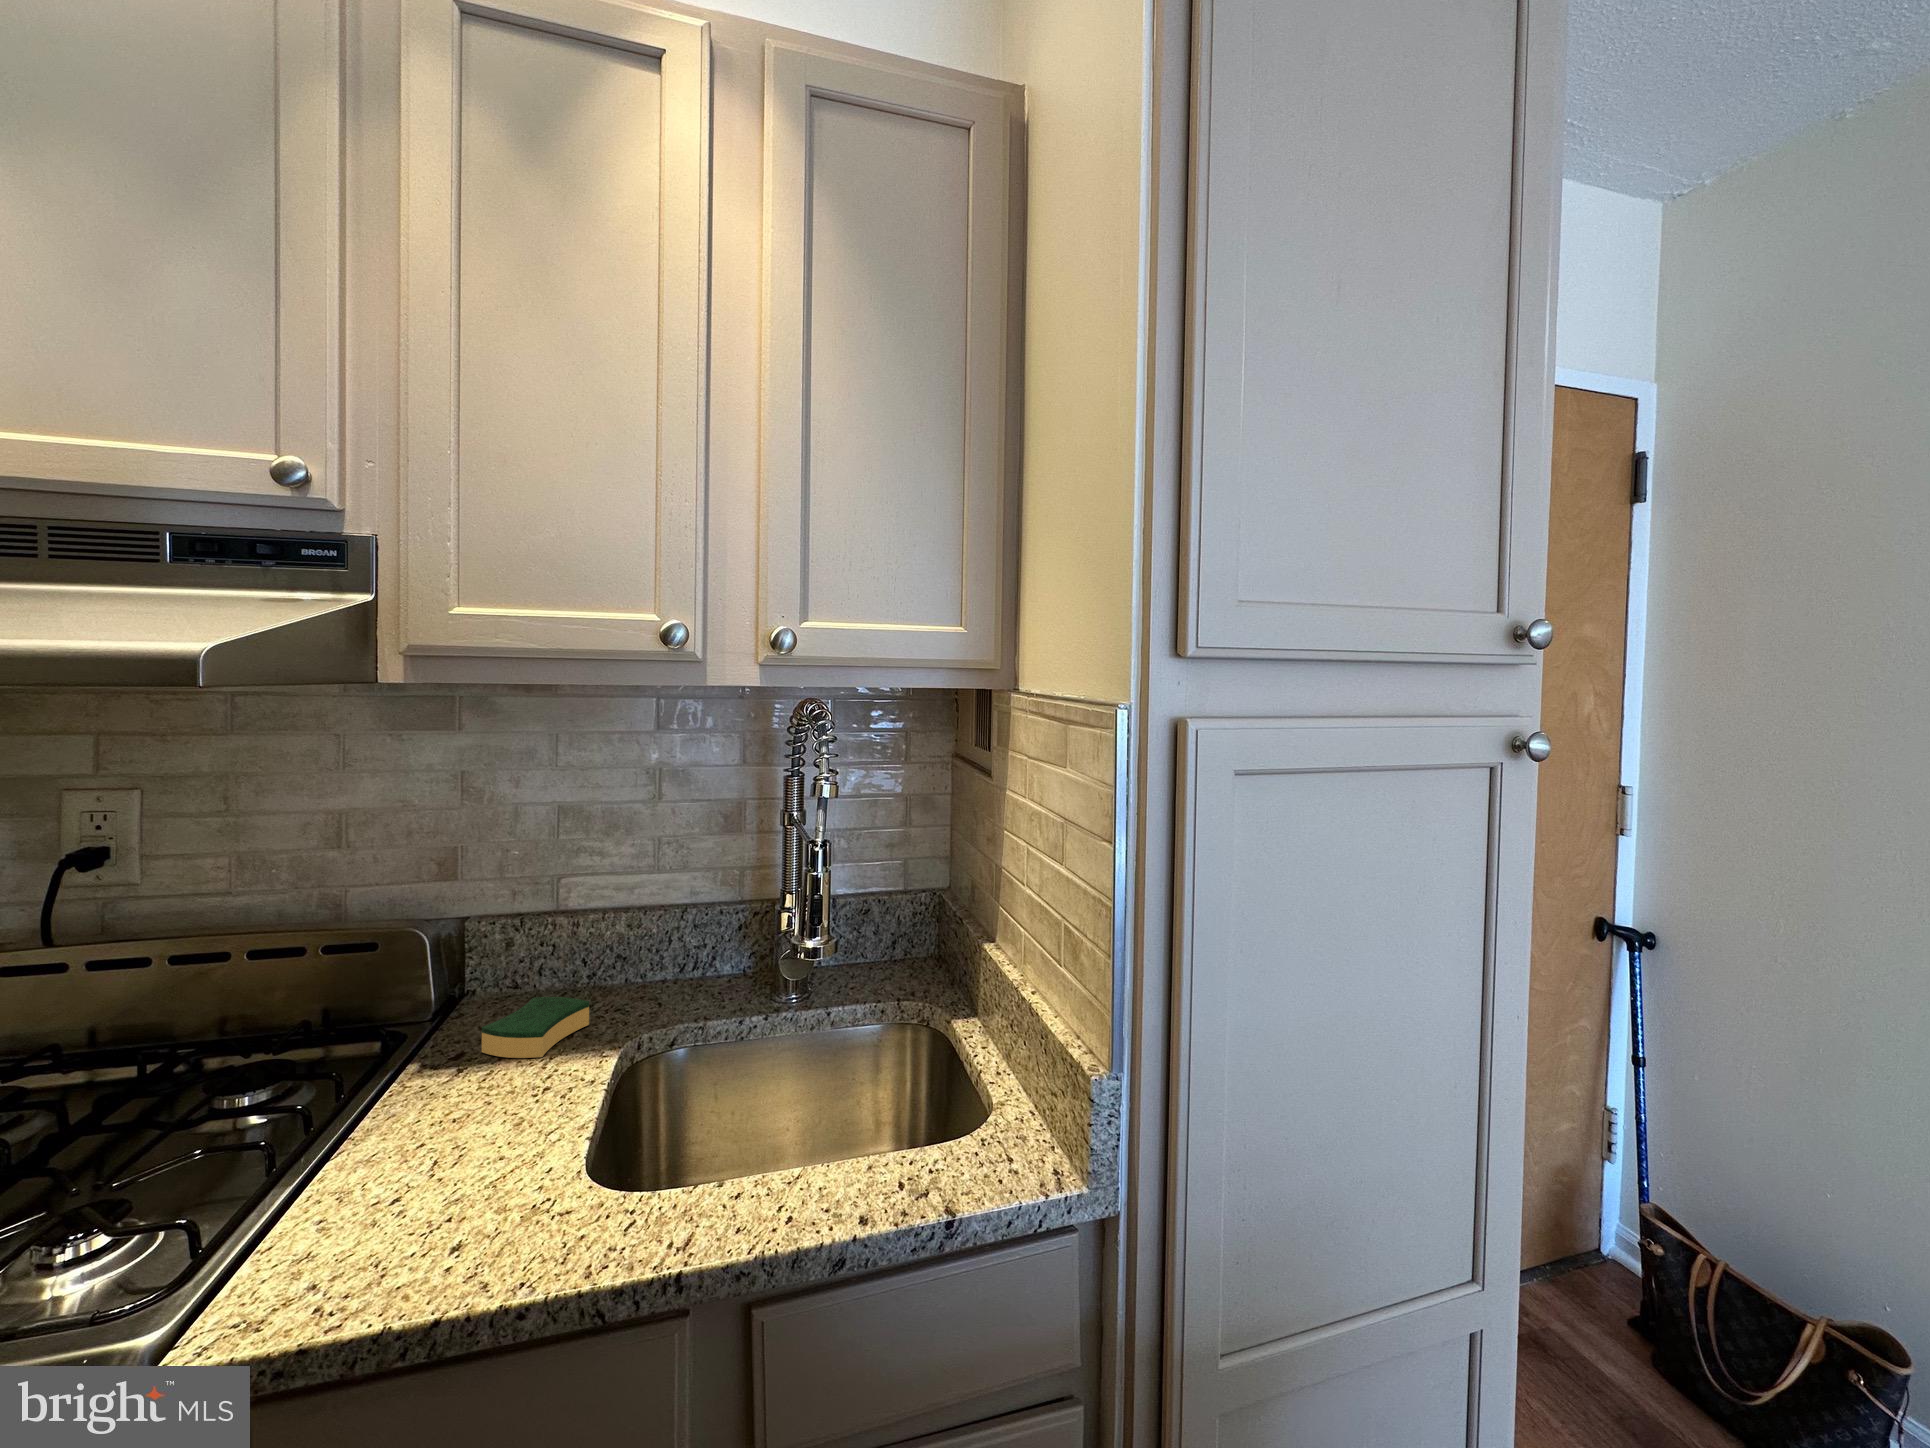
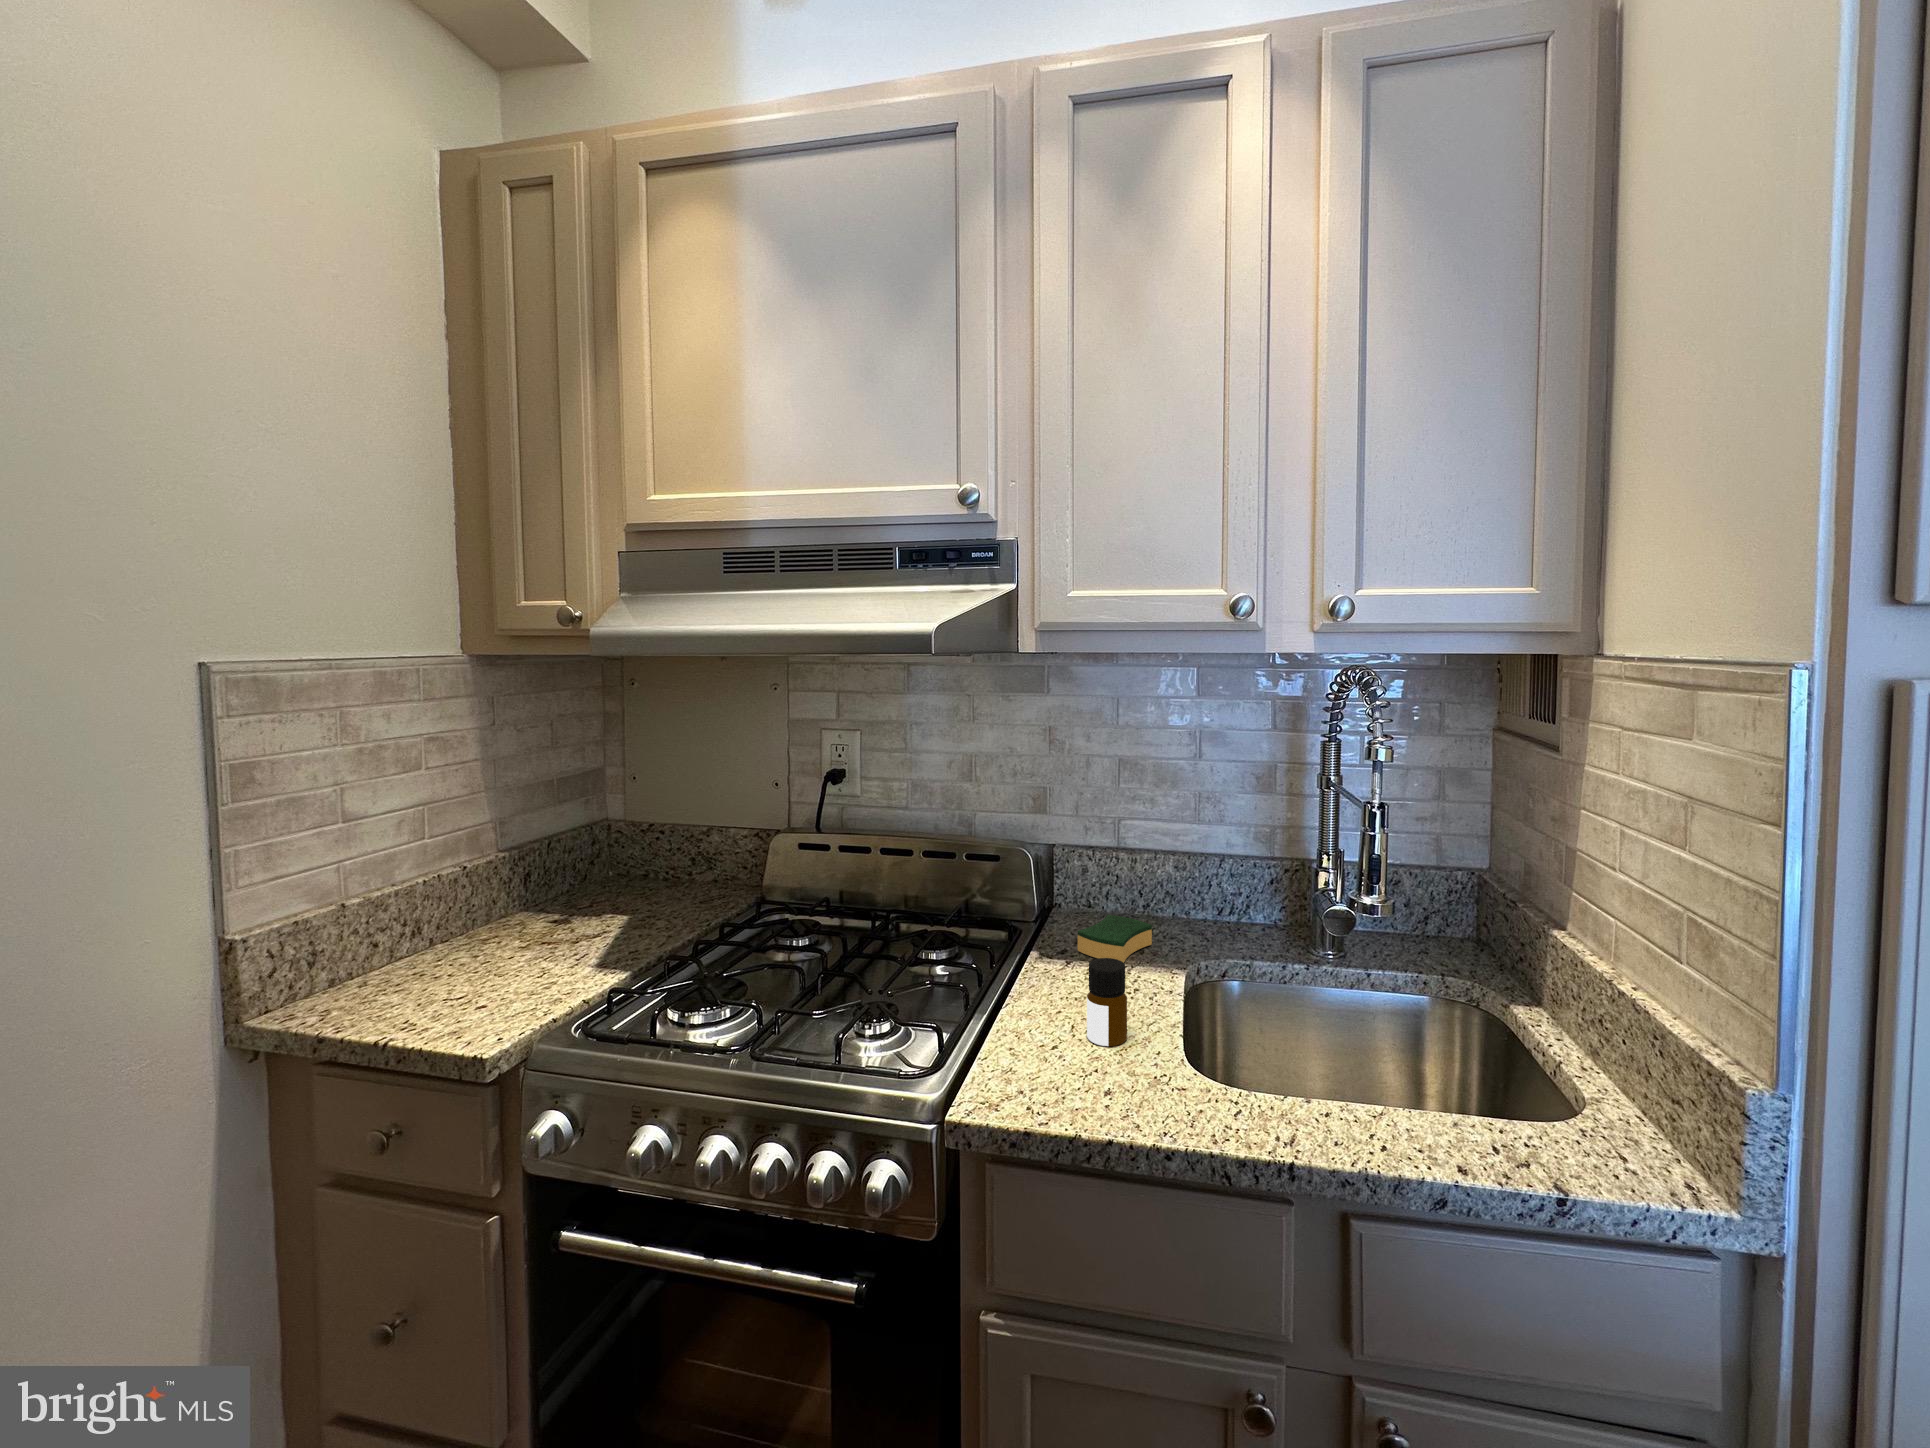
bottle: none [453,1065,513,1182] -> present [1087,958,1127,1046]

